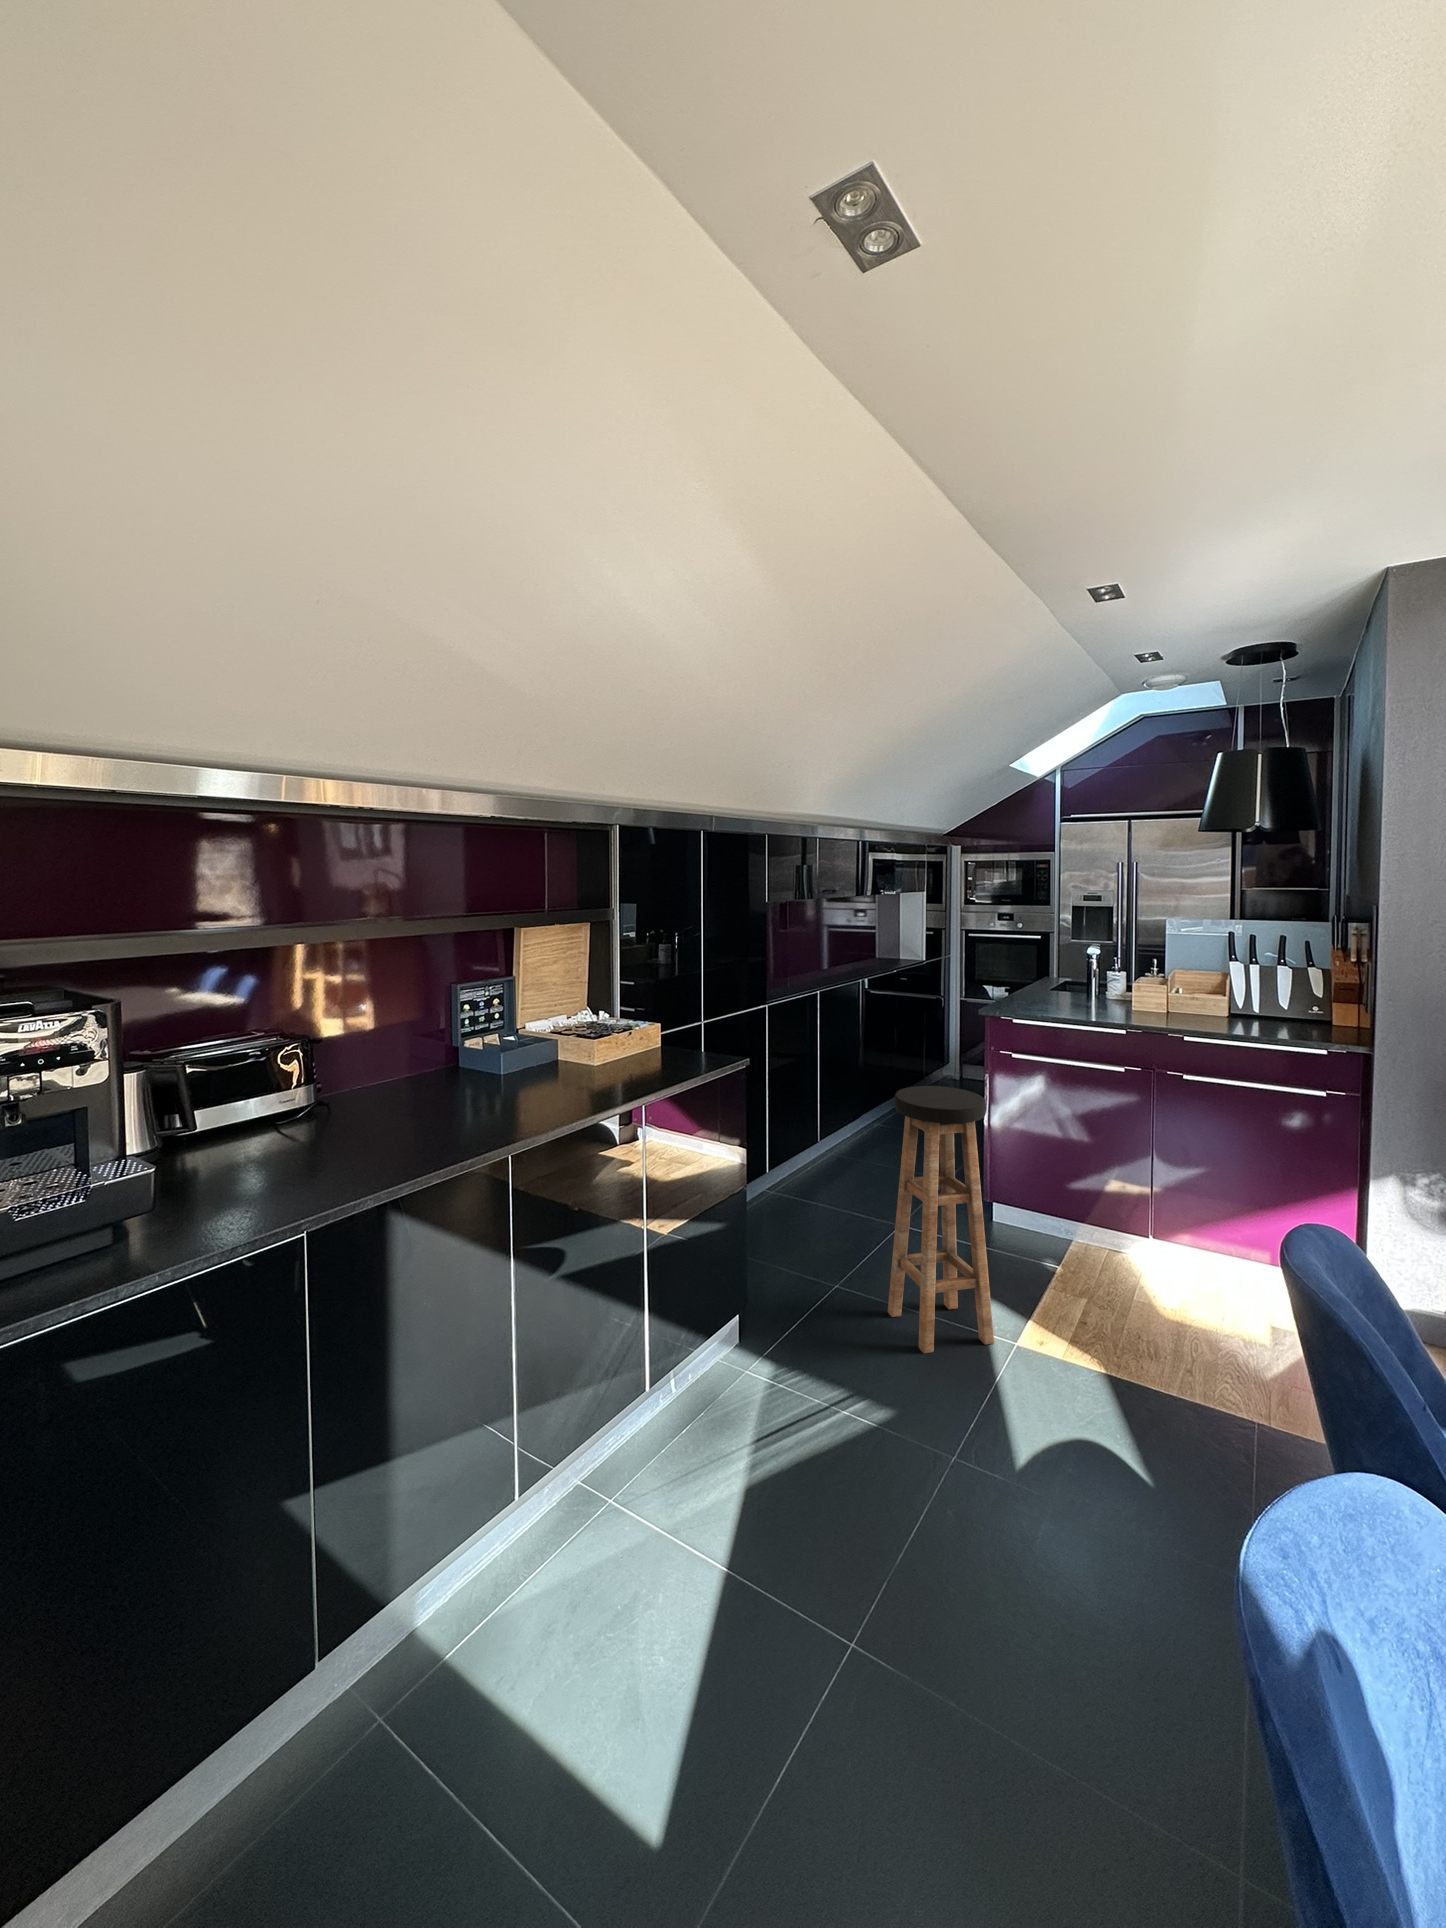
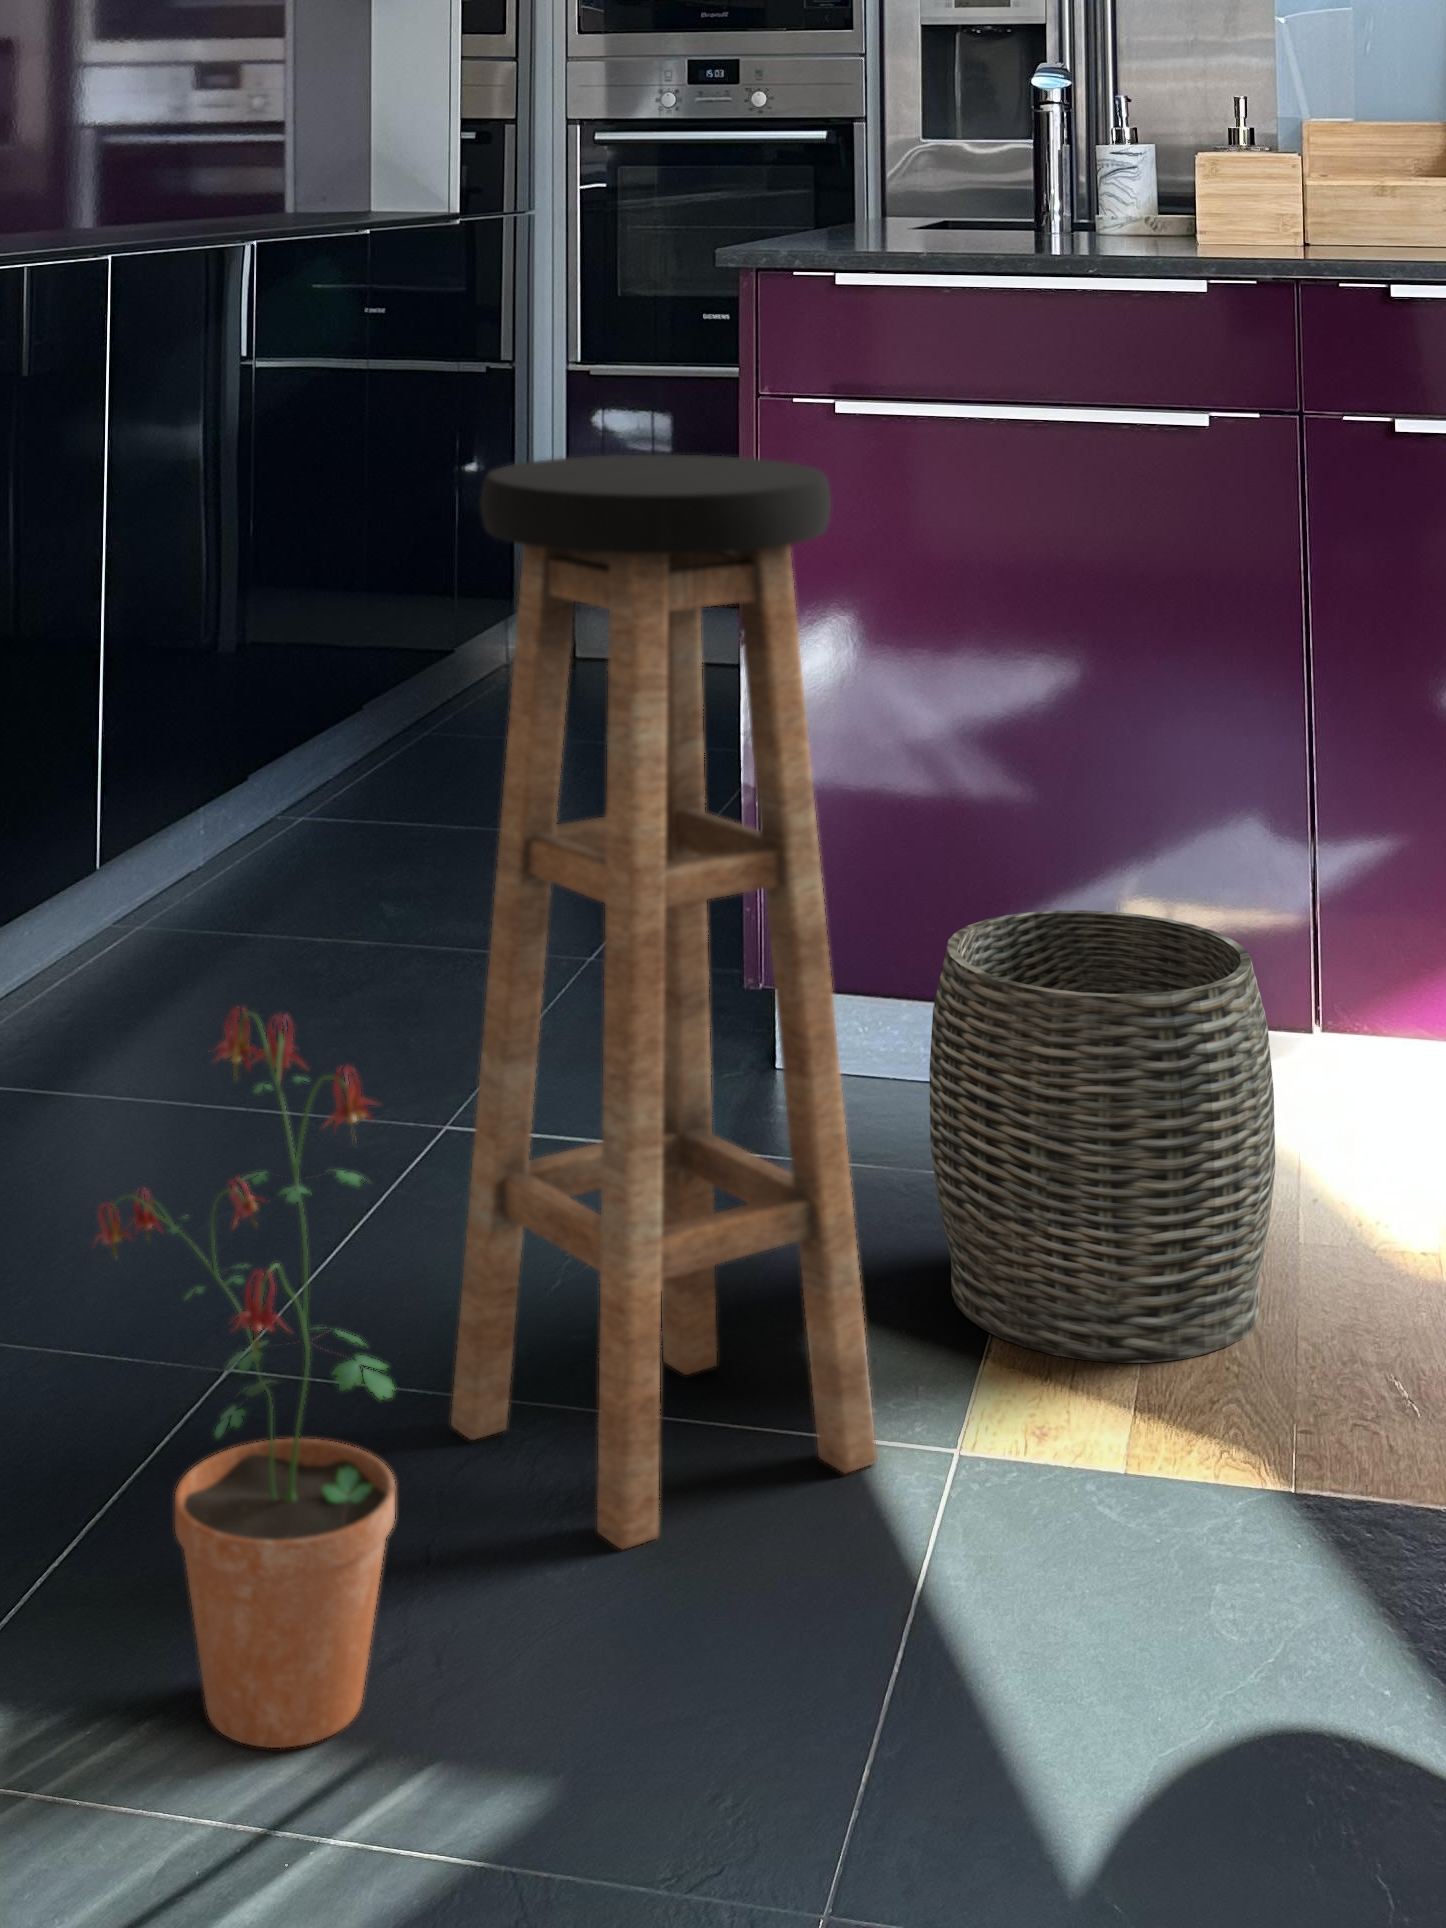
woven basket: none [1021,1204,1120,1330] -> present [929,910,1275,1363]
potted plant: none [794,1221,866,1386] -> present [96,1009,395,1748]

